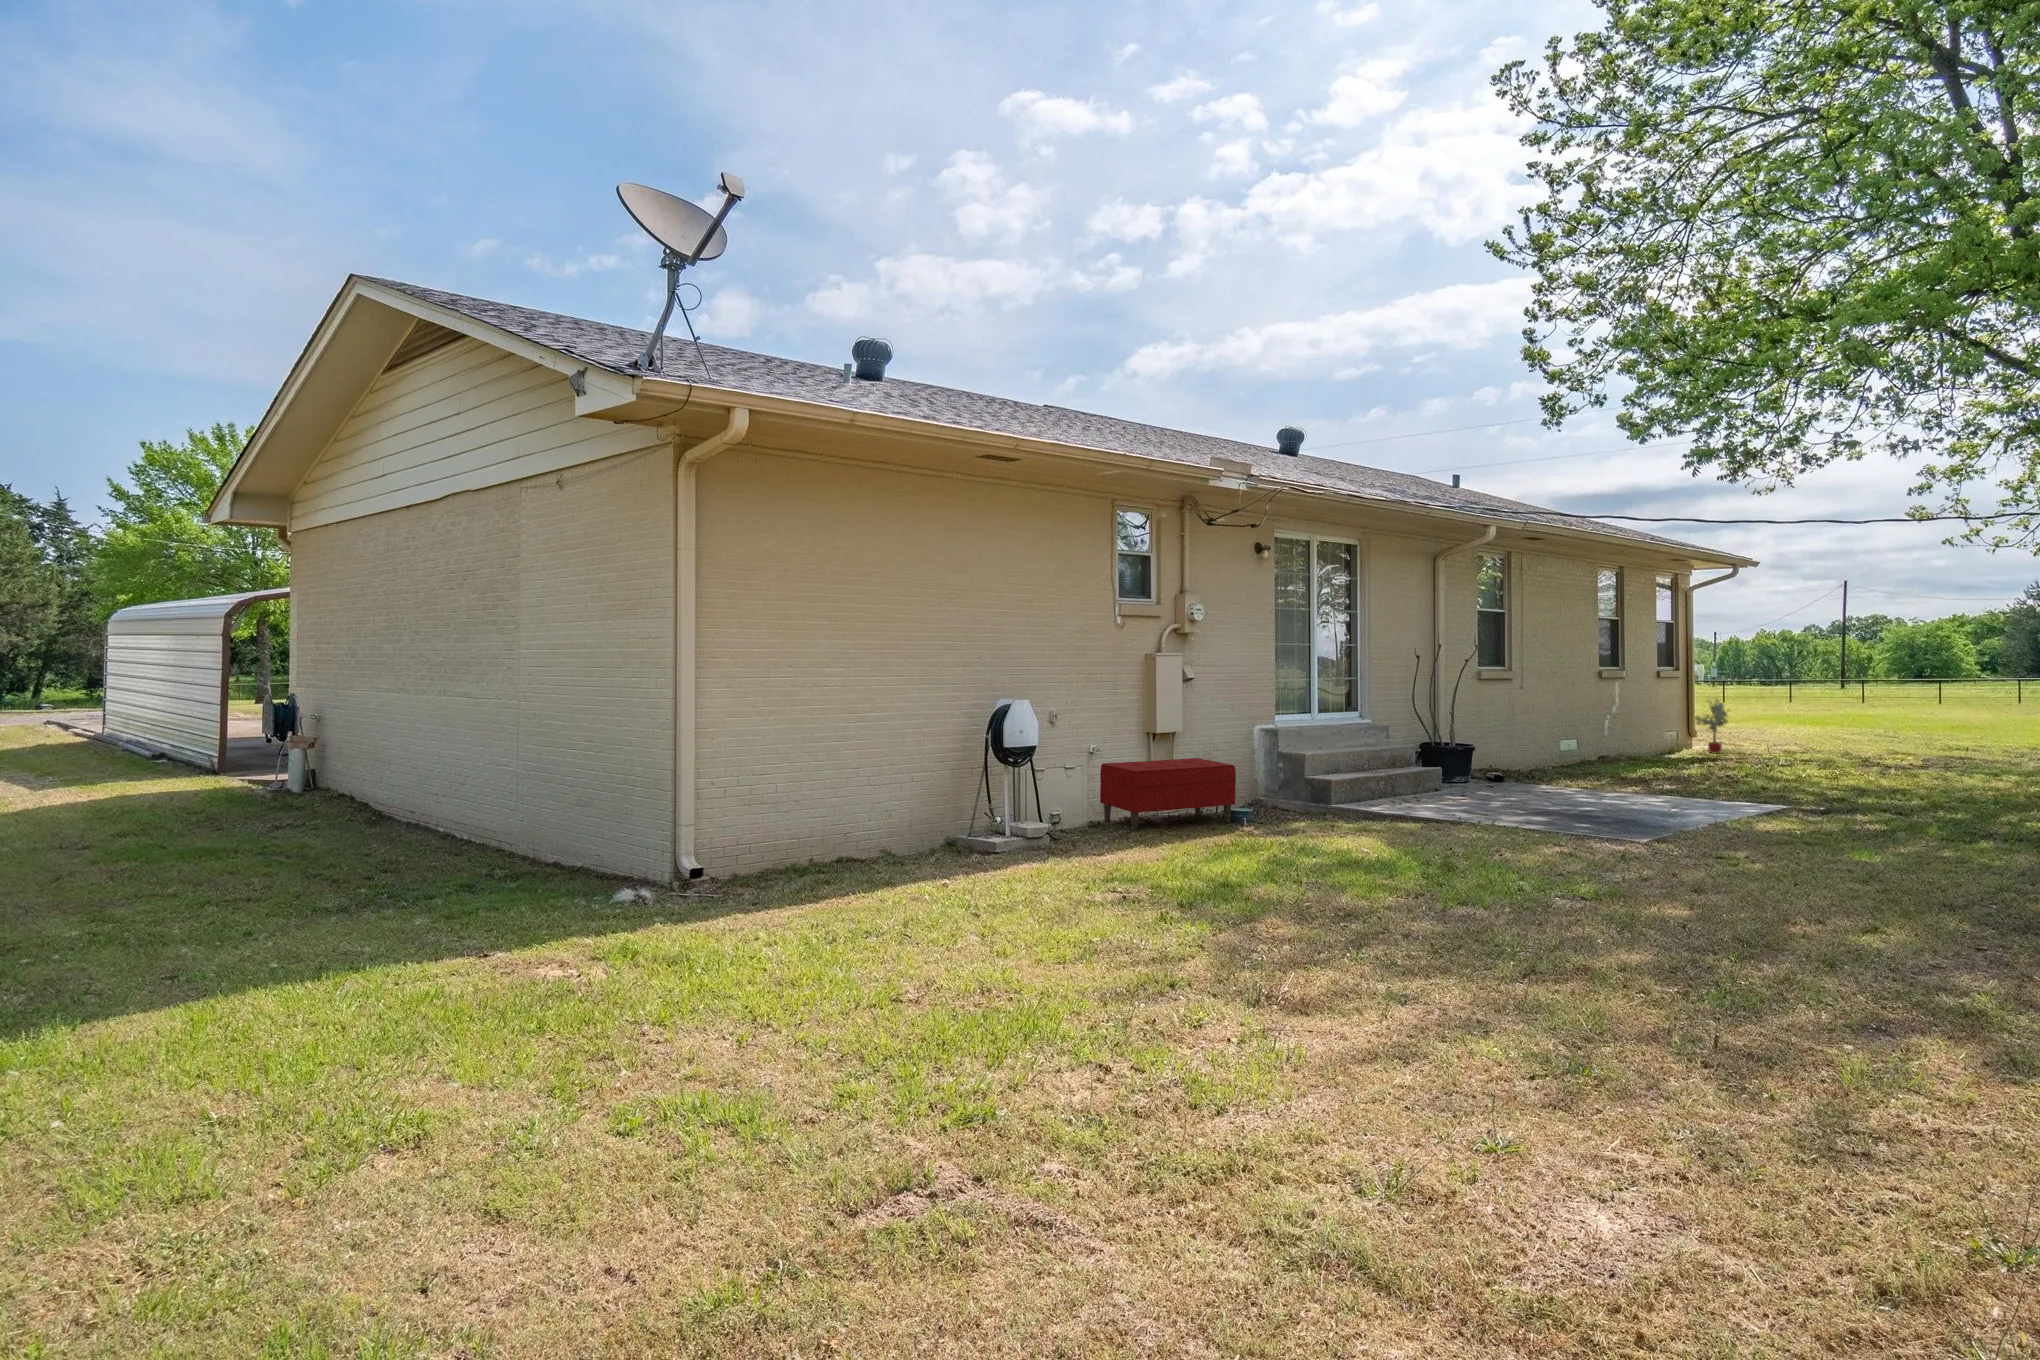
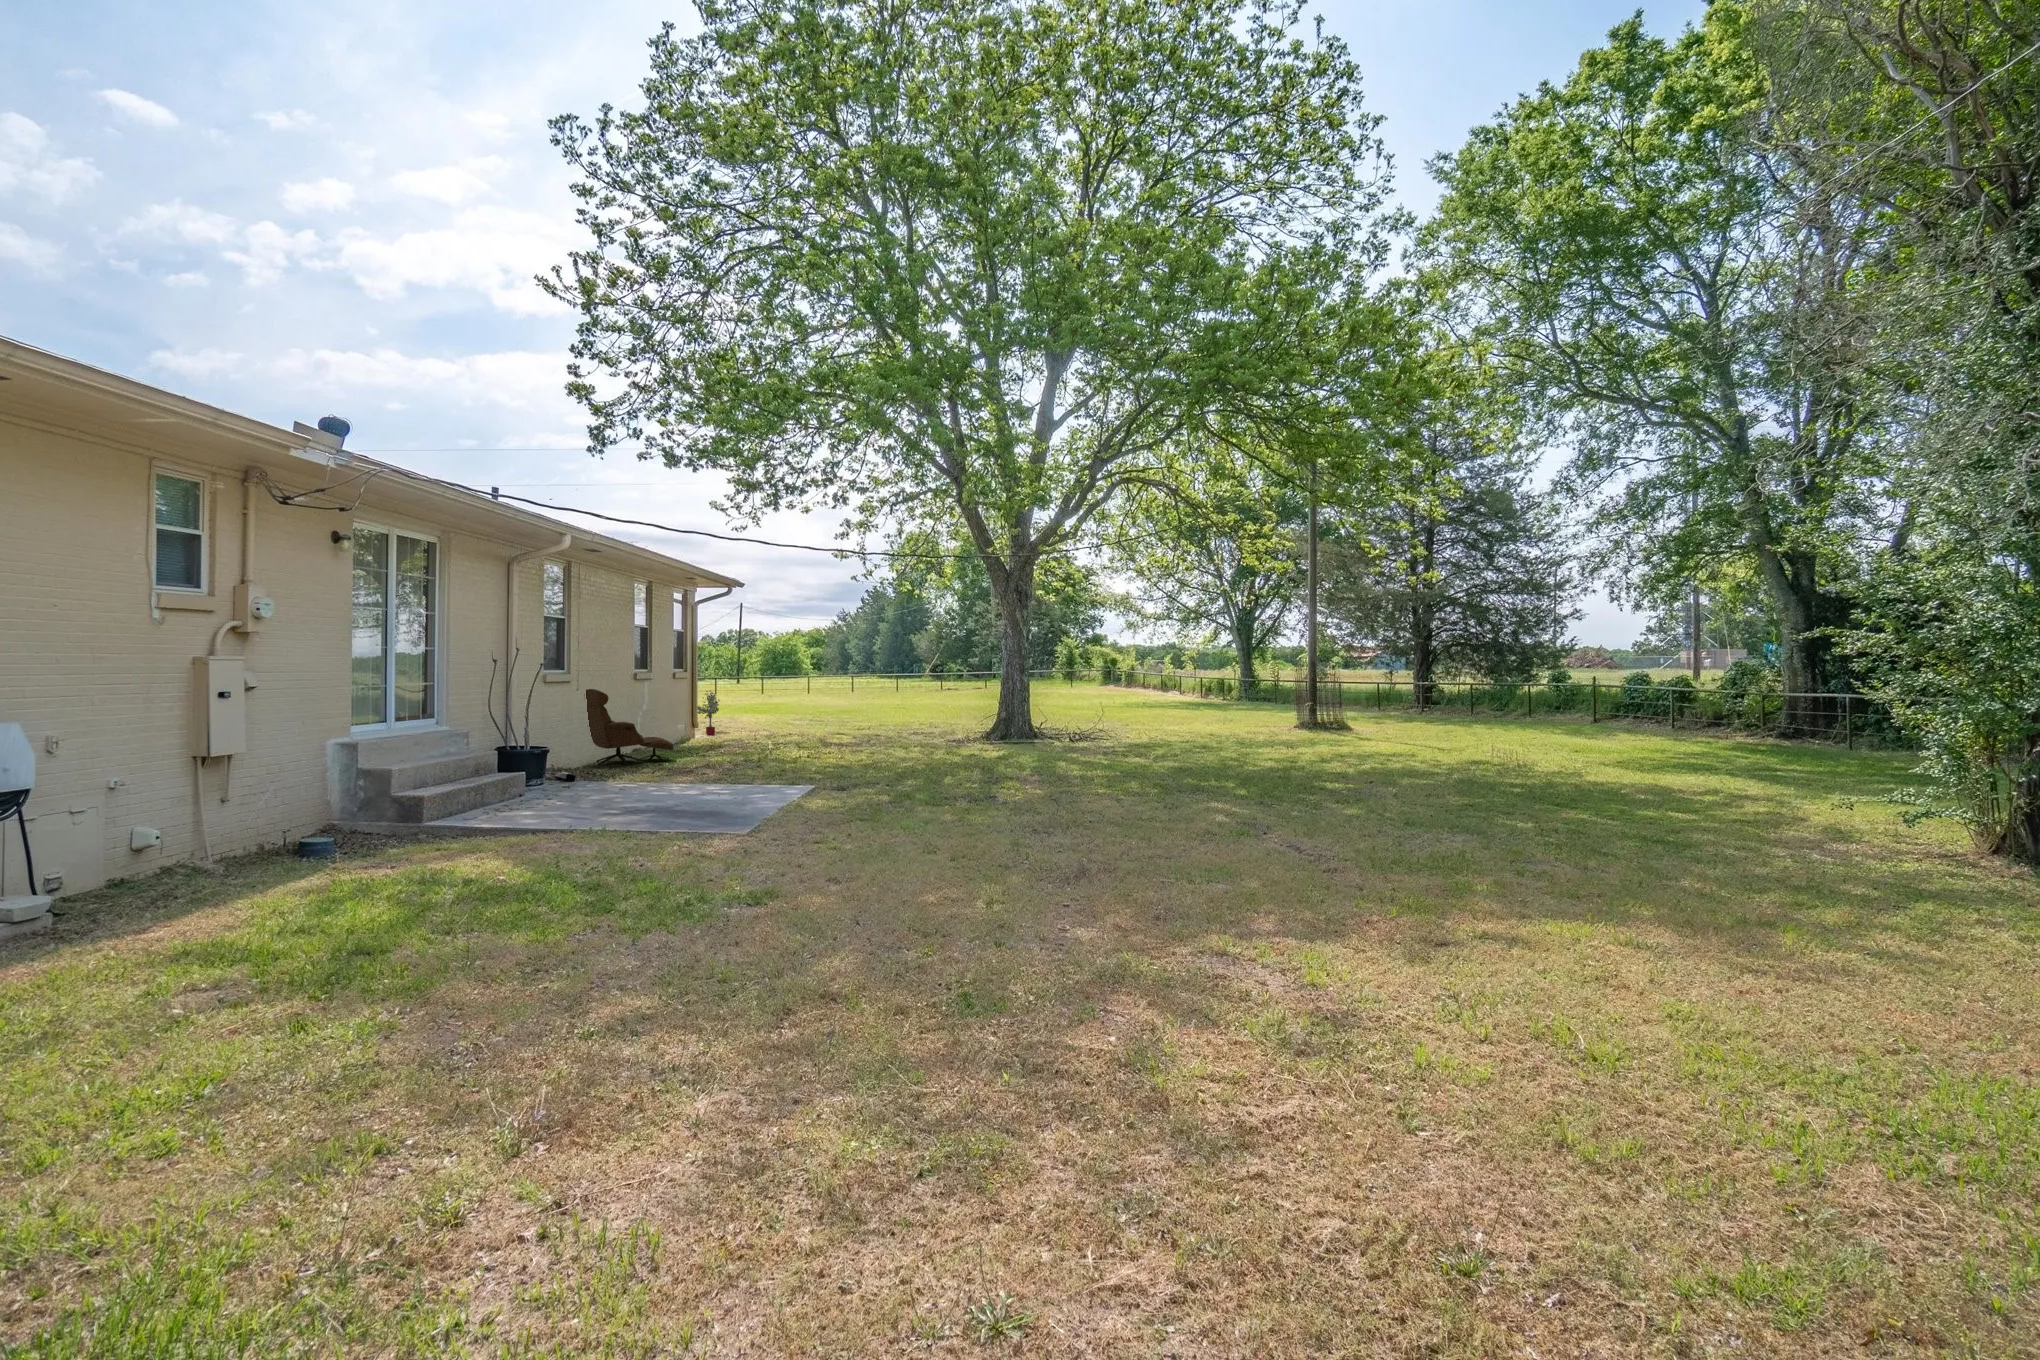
lounge chair: none [1526,689,1640,779] -> present [584,689,673,765]
bench: present [1100,758,1236,831] -> none [116,785,321,888]

